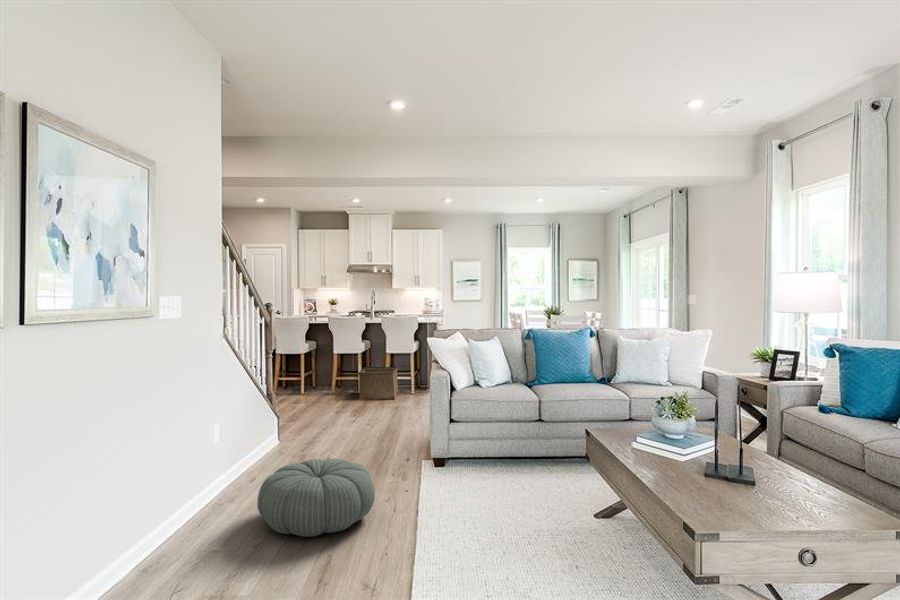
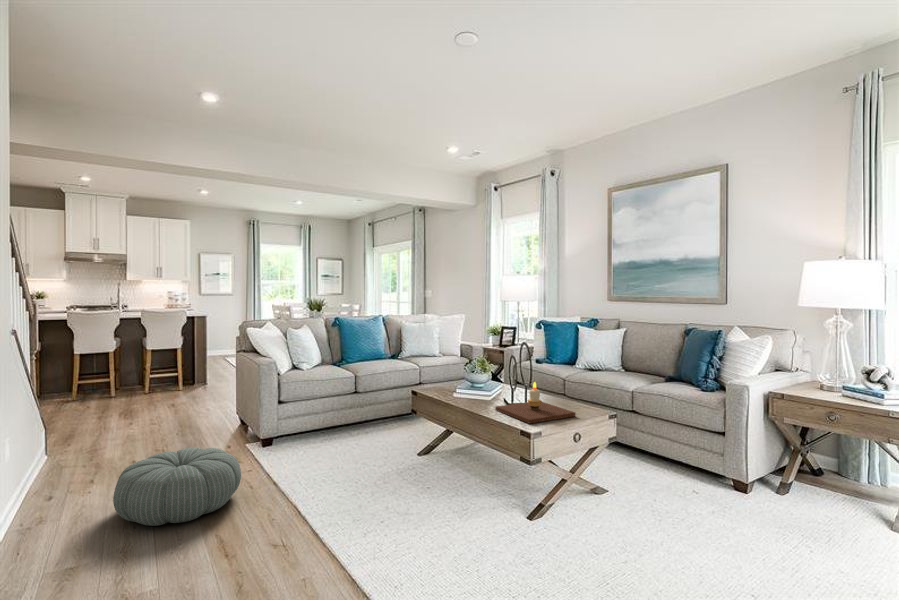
storage bin: present [359,367,398,400] -> none [120,363,166,402]
candle: none [673,448,816,522] -> present [495,382,576,424]

